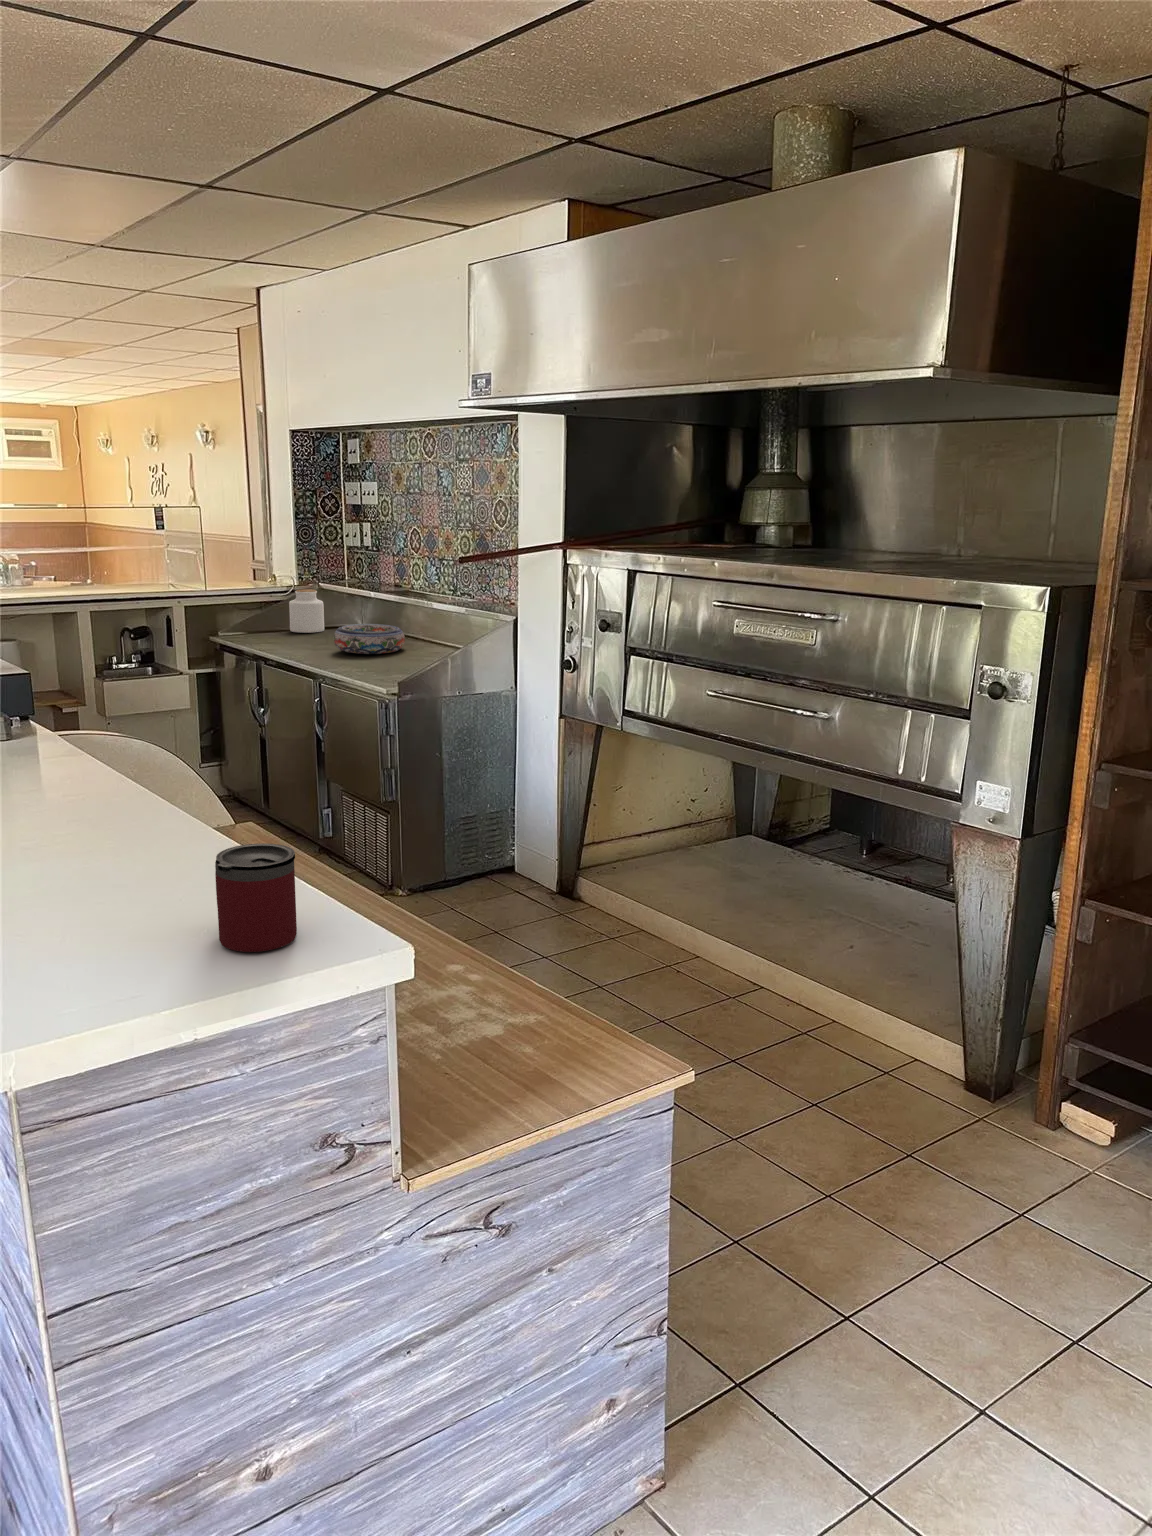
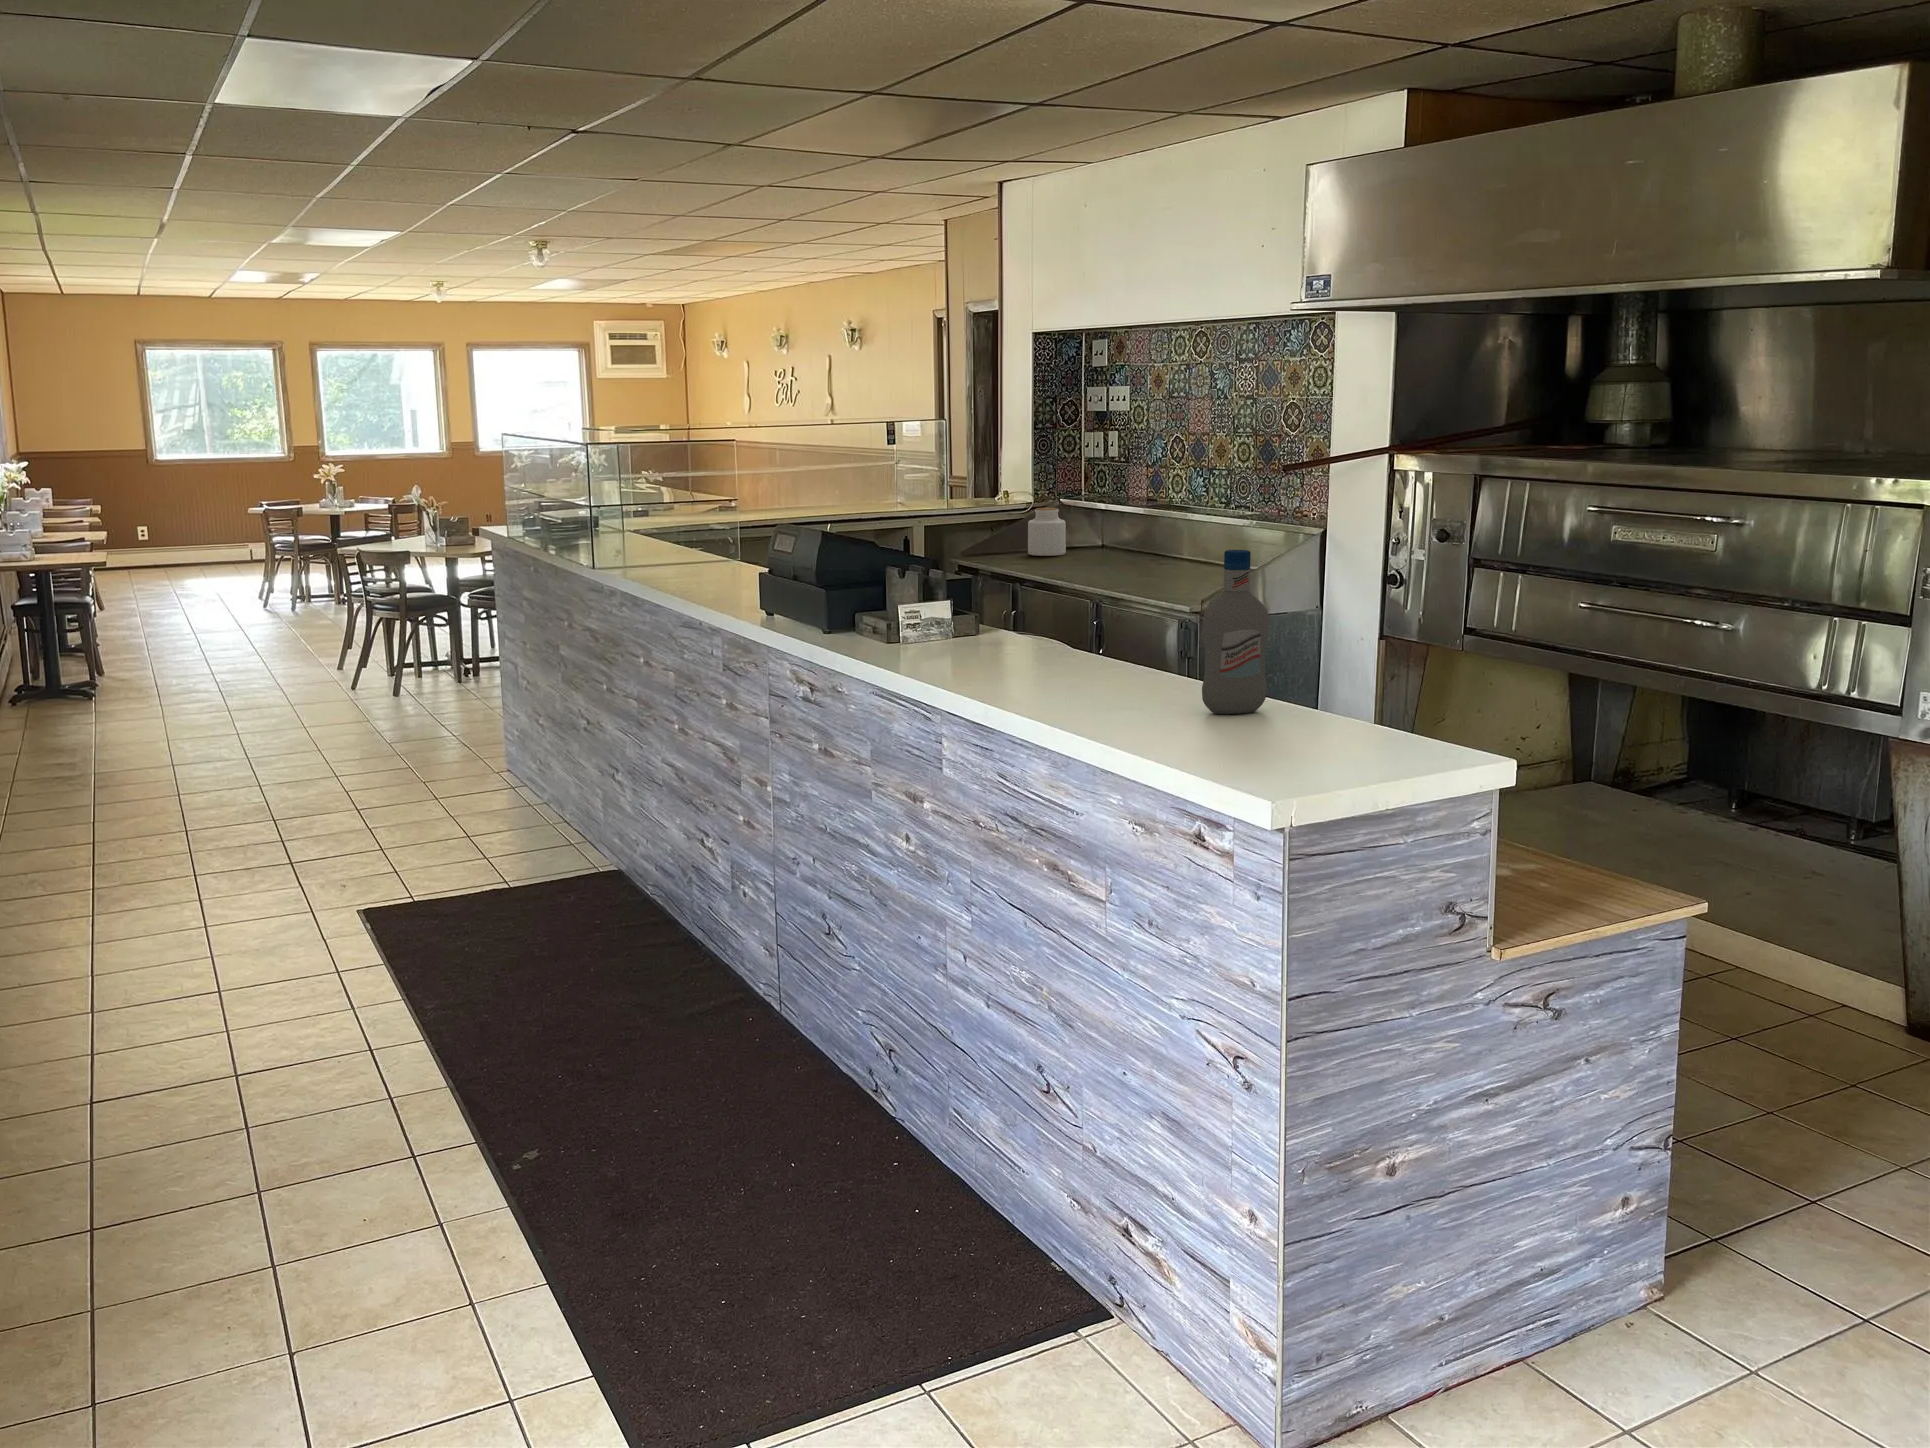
bowl: present [333,624,405,654] -> none [1098,544,1177,576]
bottle: none [83,658,180,864] -> present [1202,550,1269,714]
beverage cup: present [215,843,297,952] -> none [1359,682,1432,758]

